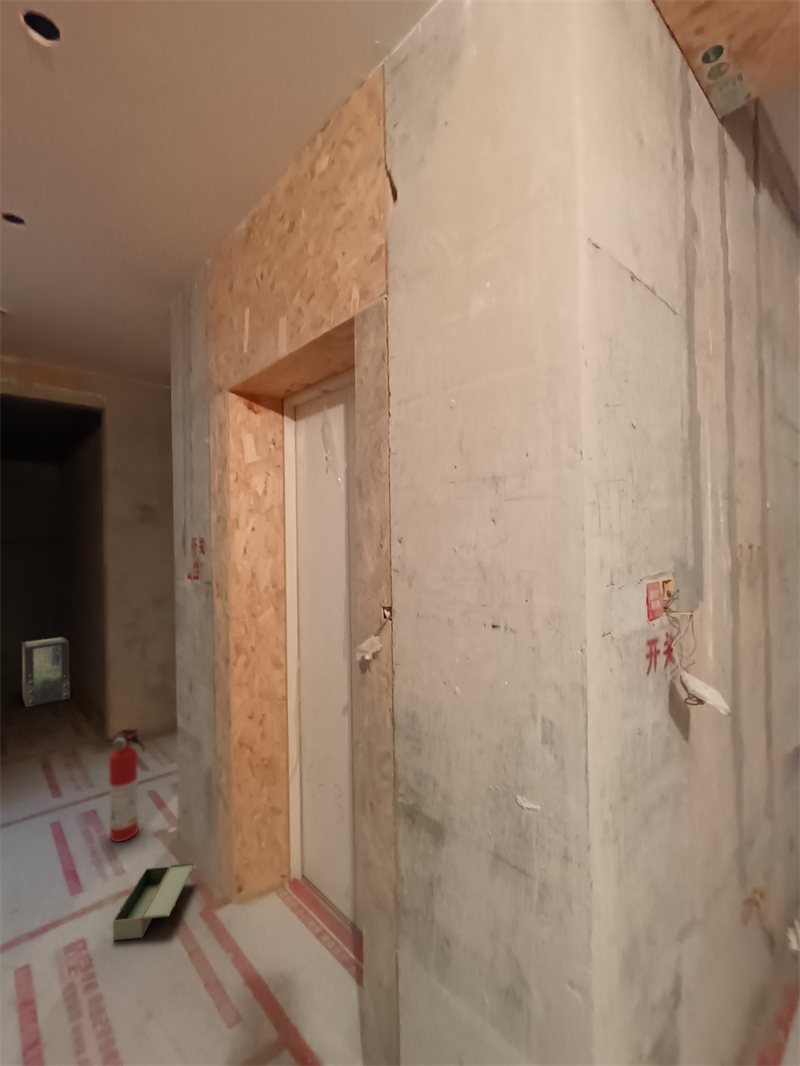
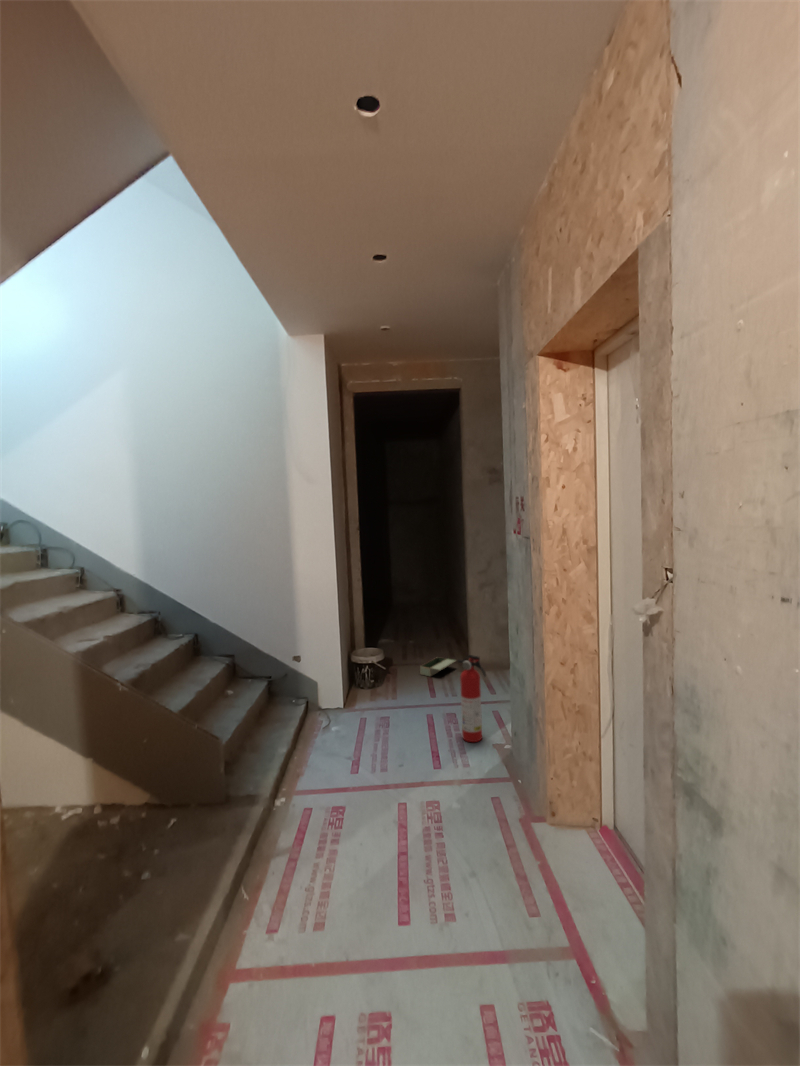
storage box: present [22,637,70,707] -> none [417,578,447,628]
toolbox: present [113,863,194,940] -> present [420,657,456,676]

